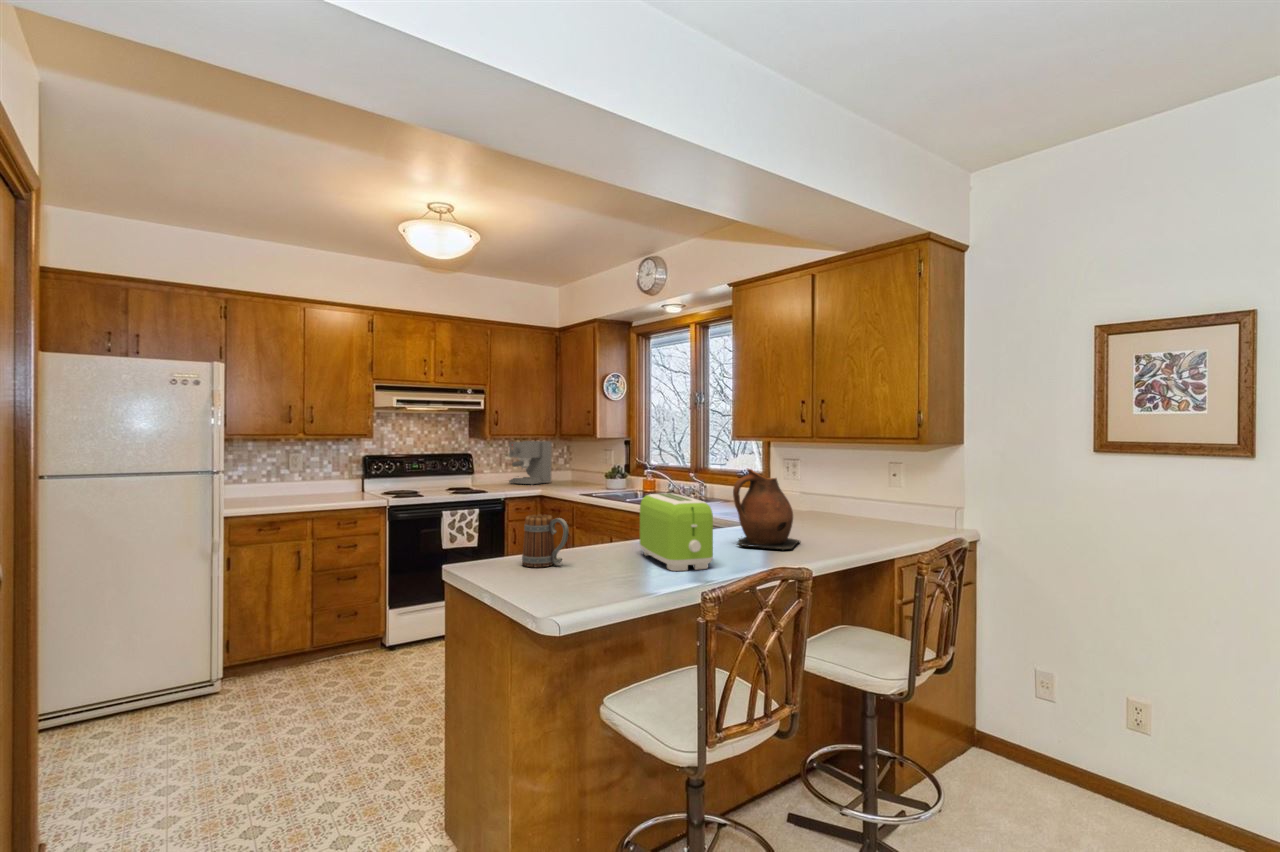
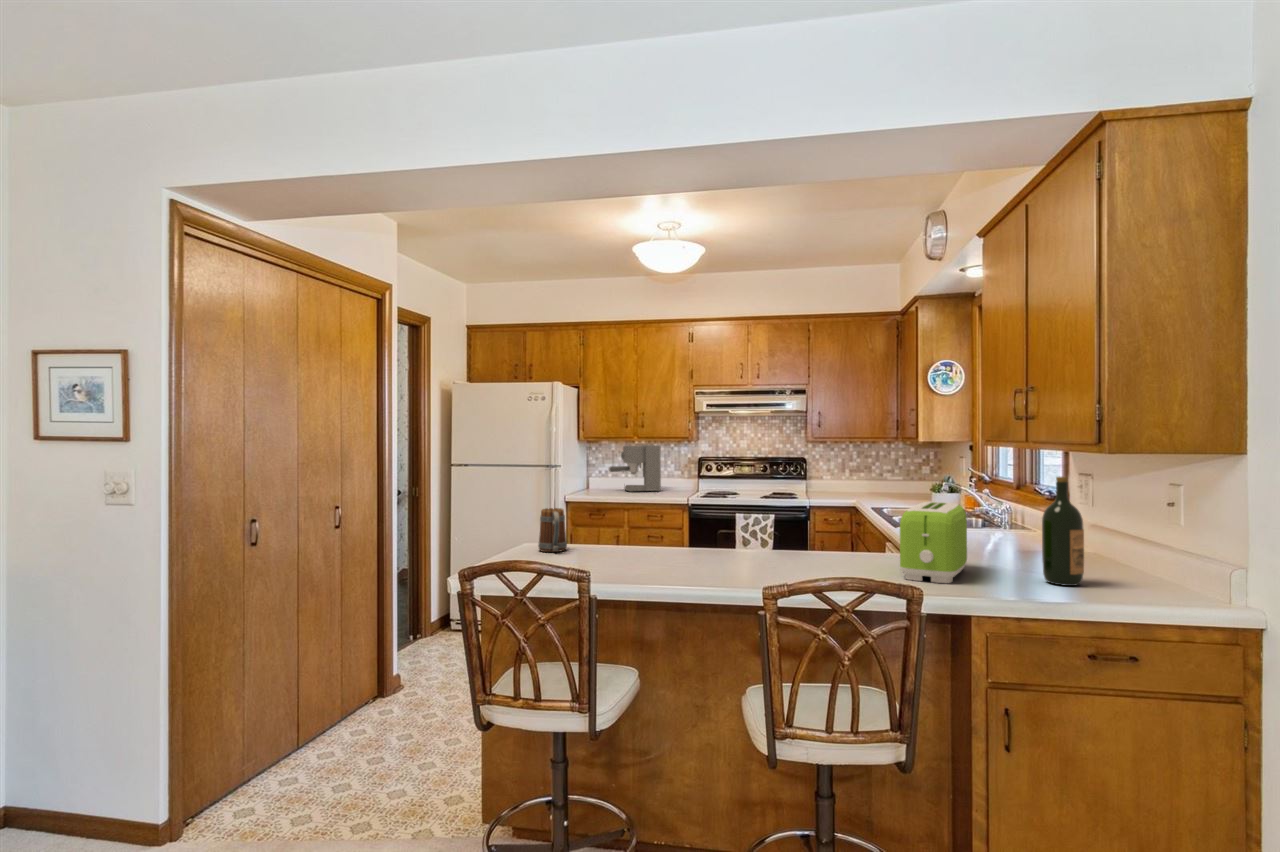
coffee maker: present [509,441,552,485] -> present [609,445,661,492]
wine bottle: none [886,458,911,528] -> present [1042,477,1084,586]
ceramic pitcher: present [733,468,800,550] -> none [743,478,829,575]
toaster: present [640,493,713,571] -> present [900,502,967,583]

